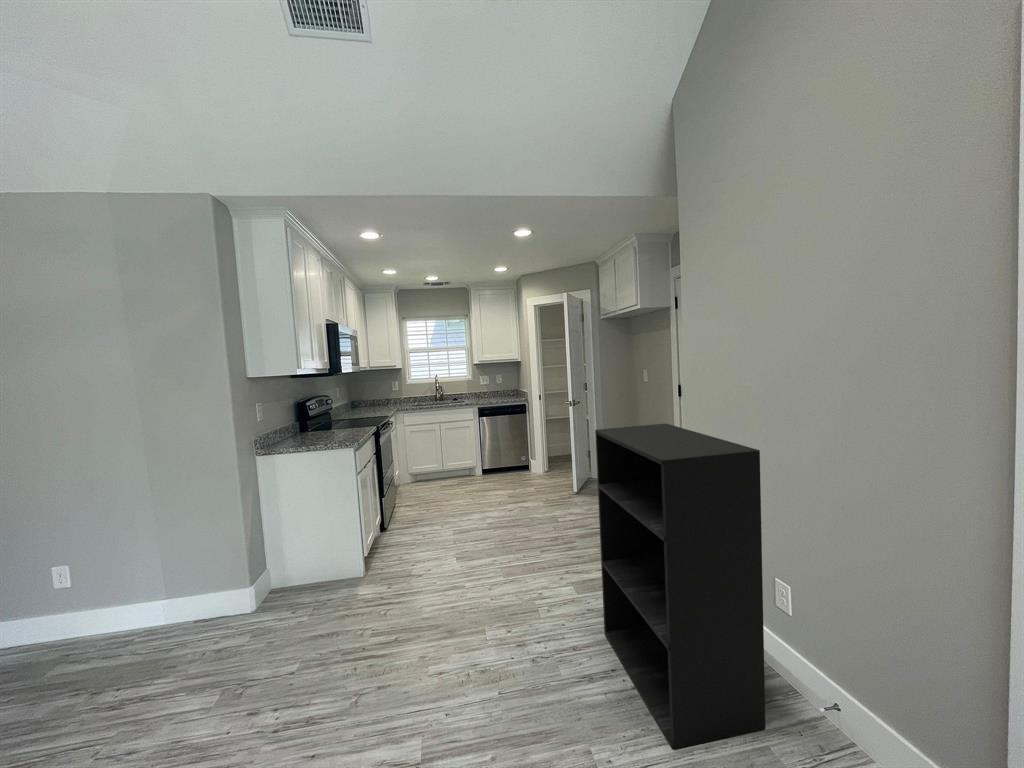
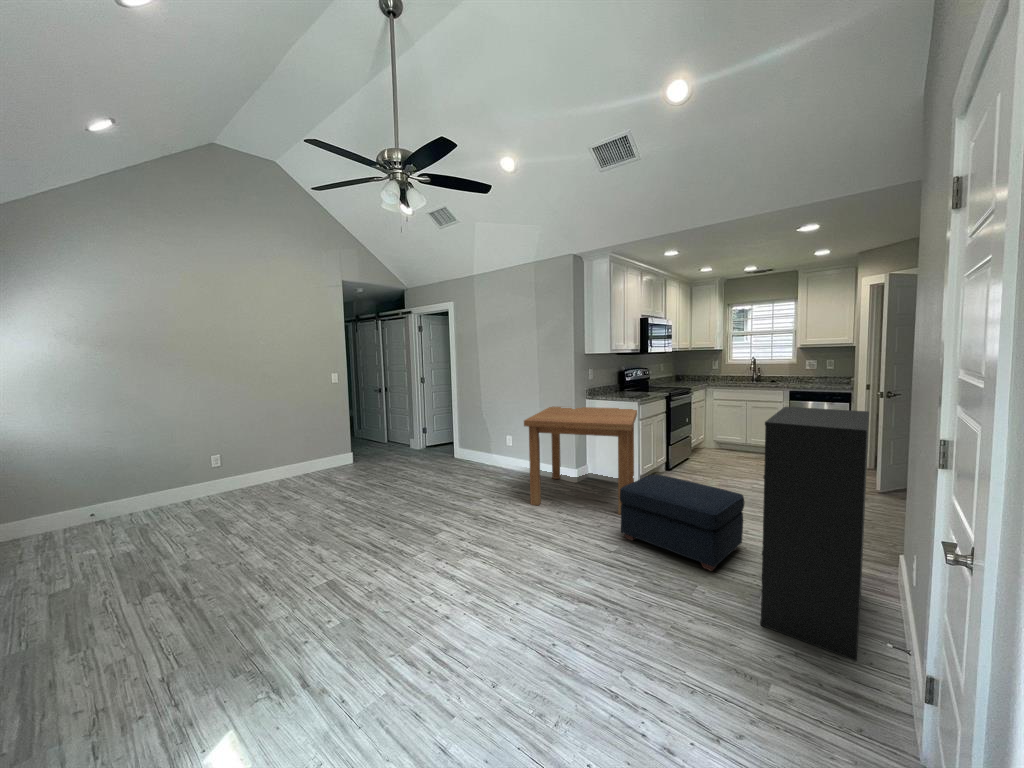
dining table: none [127,457,382,726] -> present [524,406,637,515]
ottoman: none [395,549,562,697] -> present [620,474,744,571]

